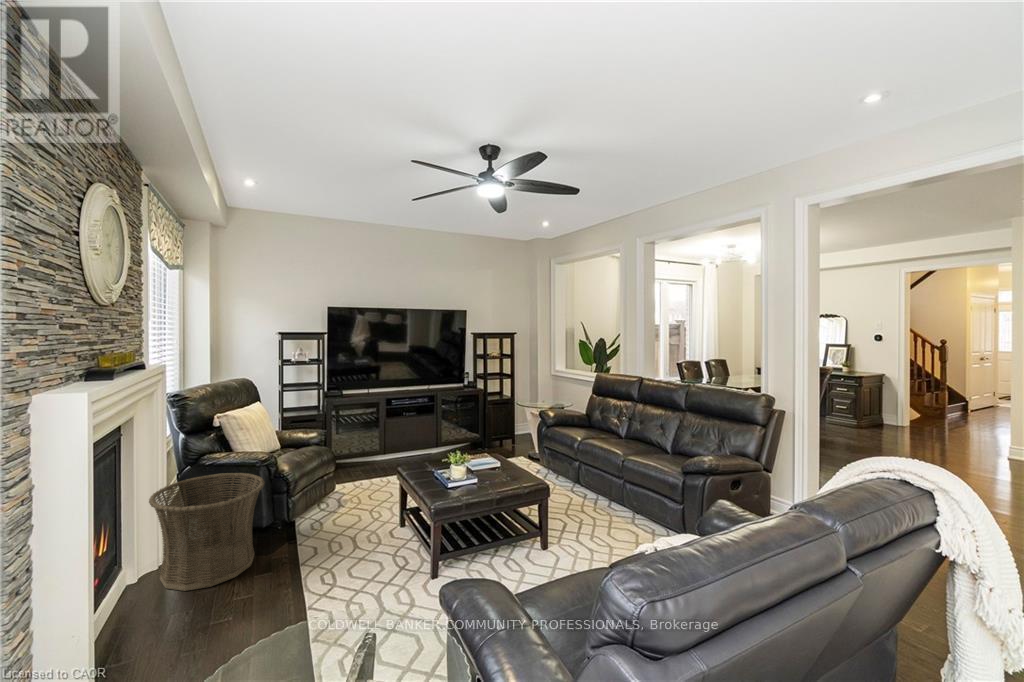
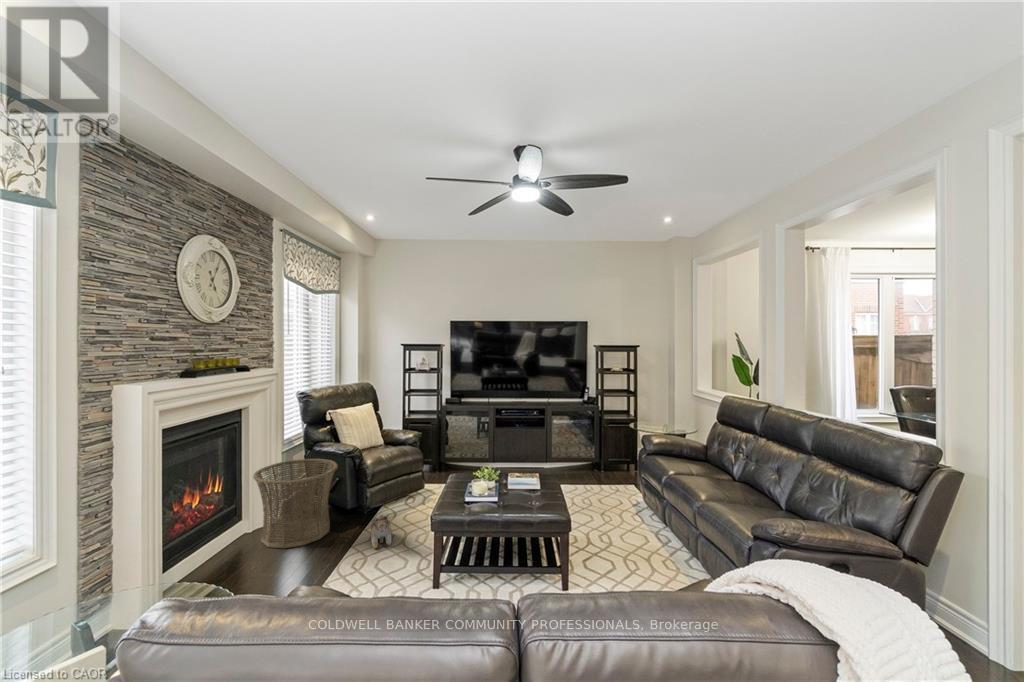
plush toy: none [317,520,354,559] -> present [371,515,392,548]

